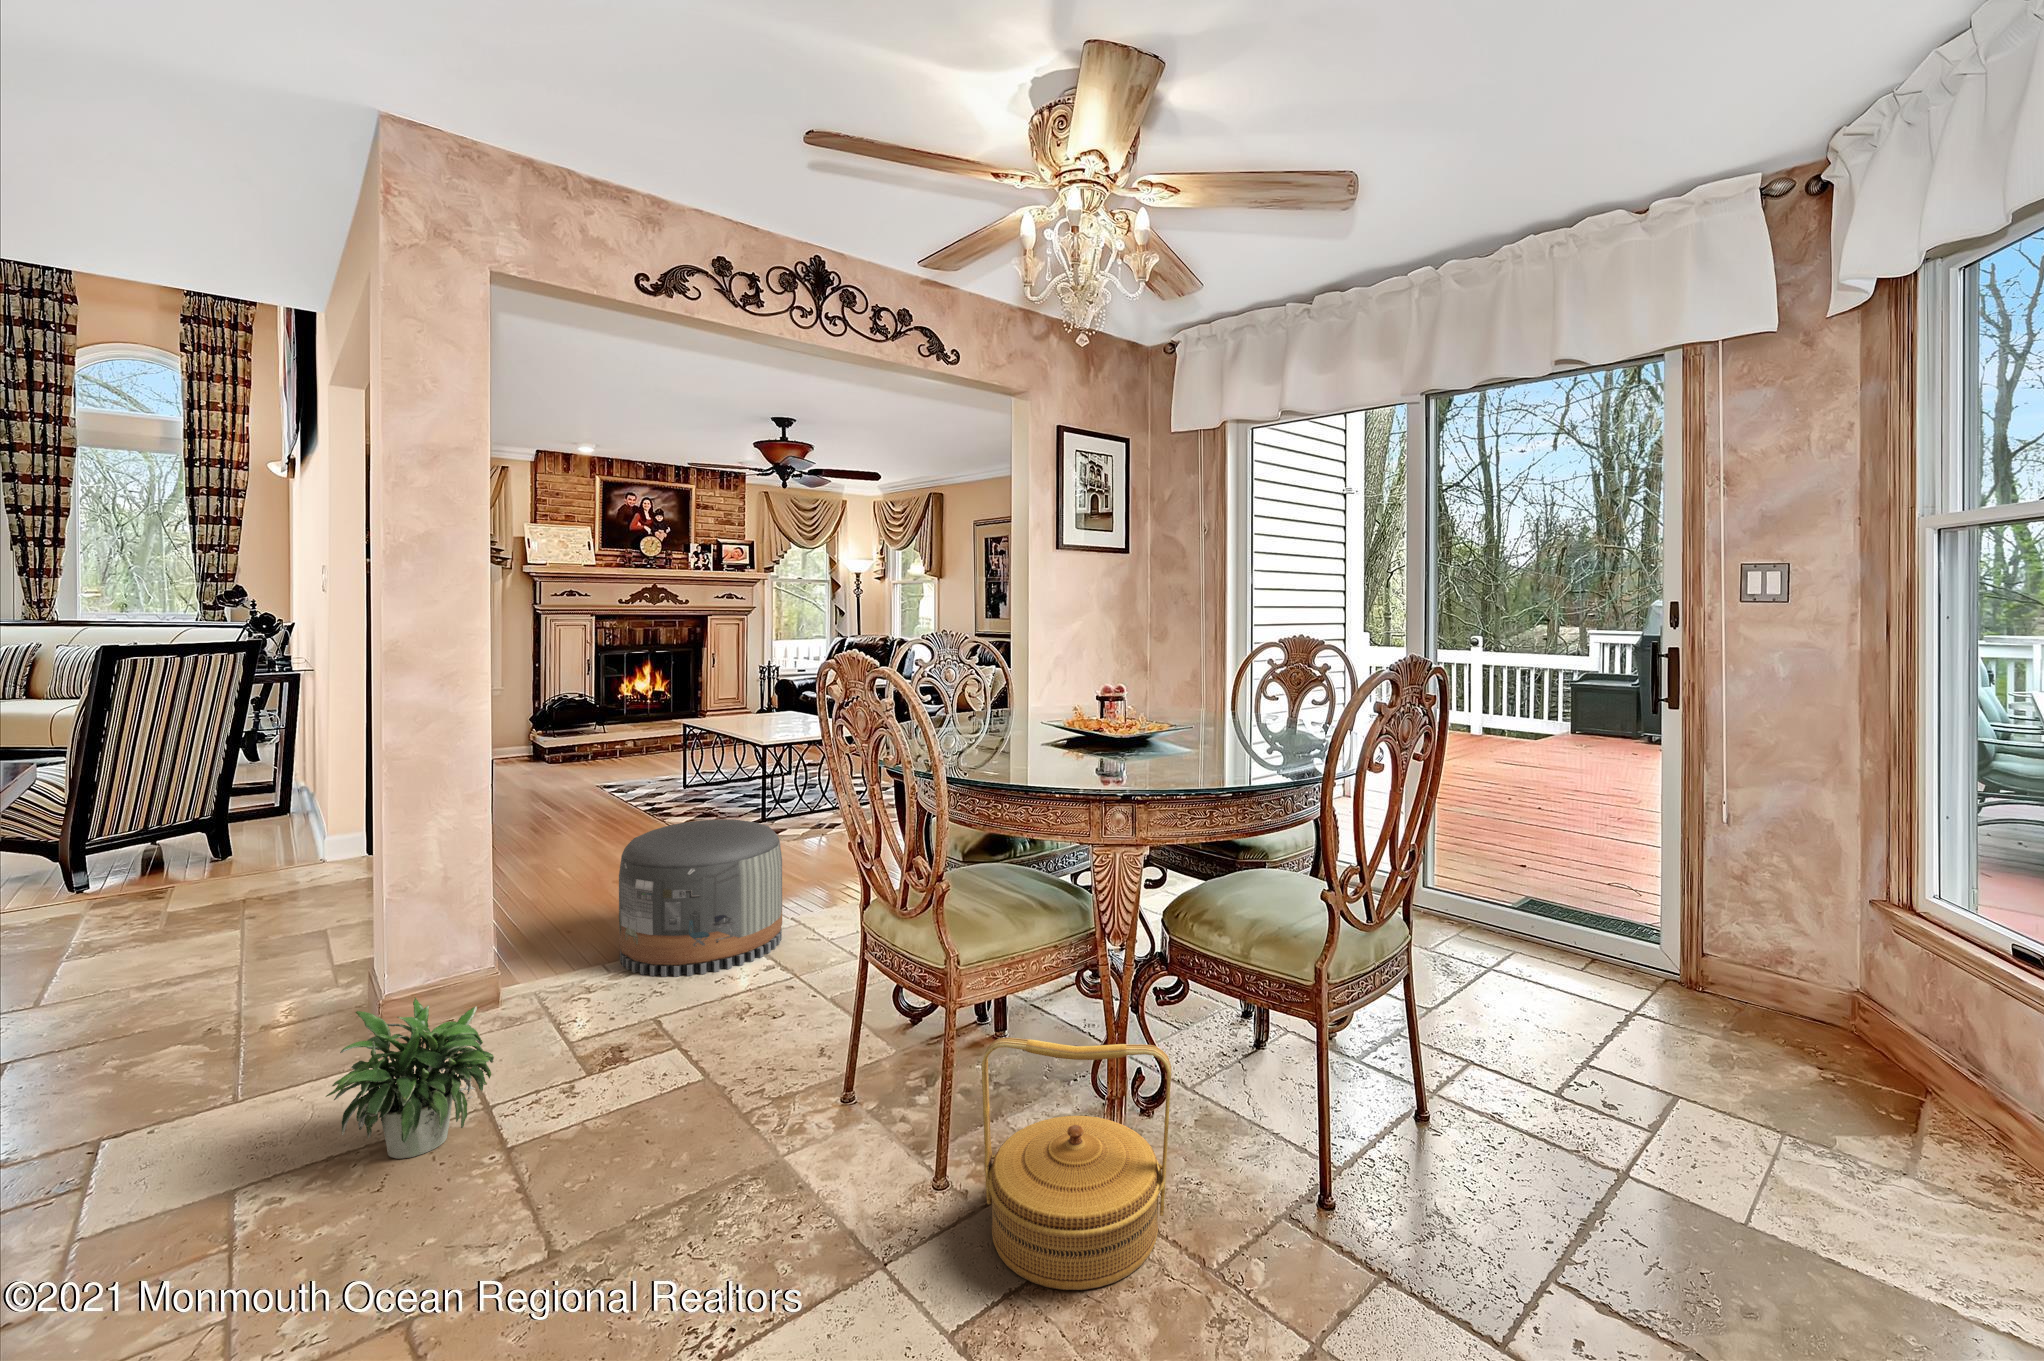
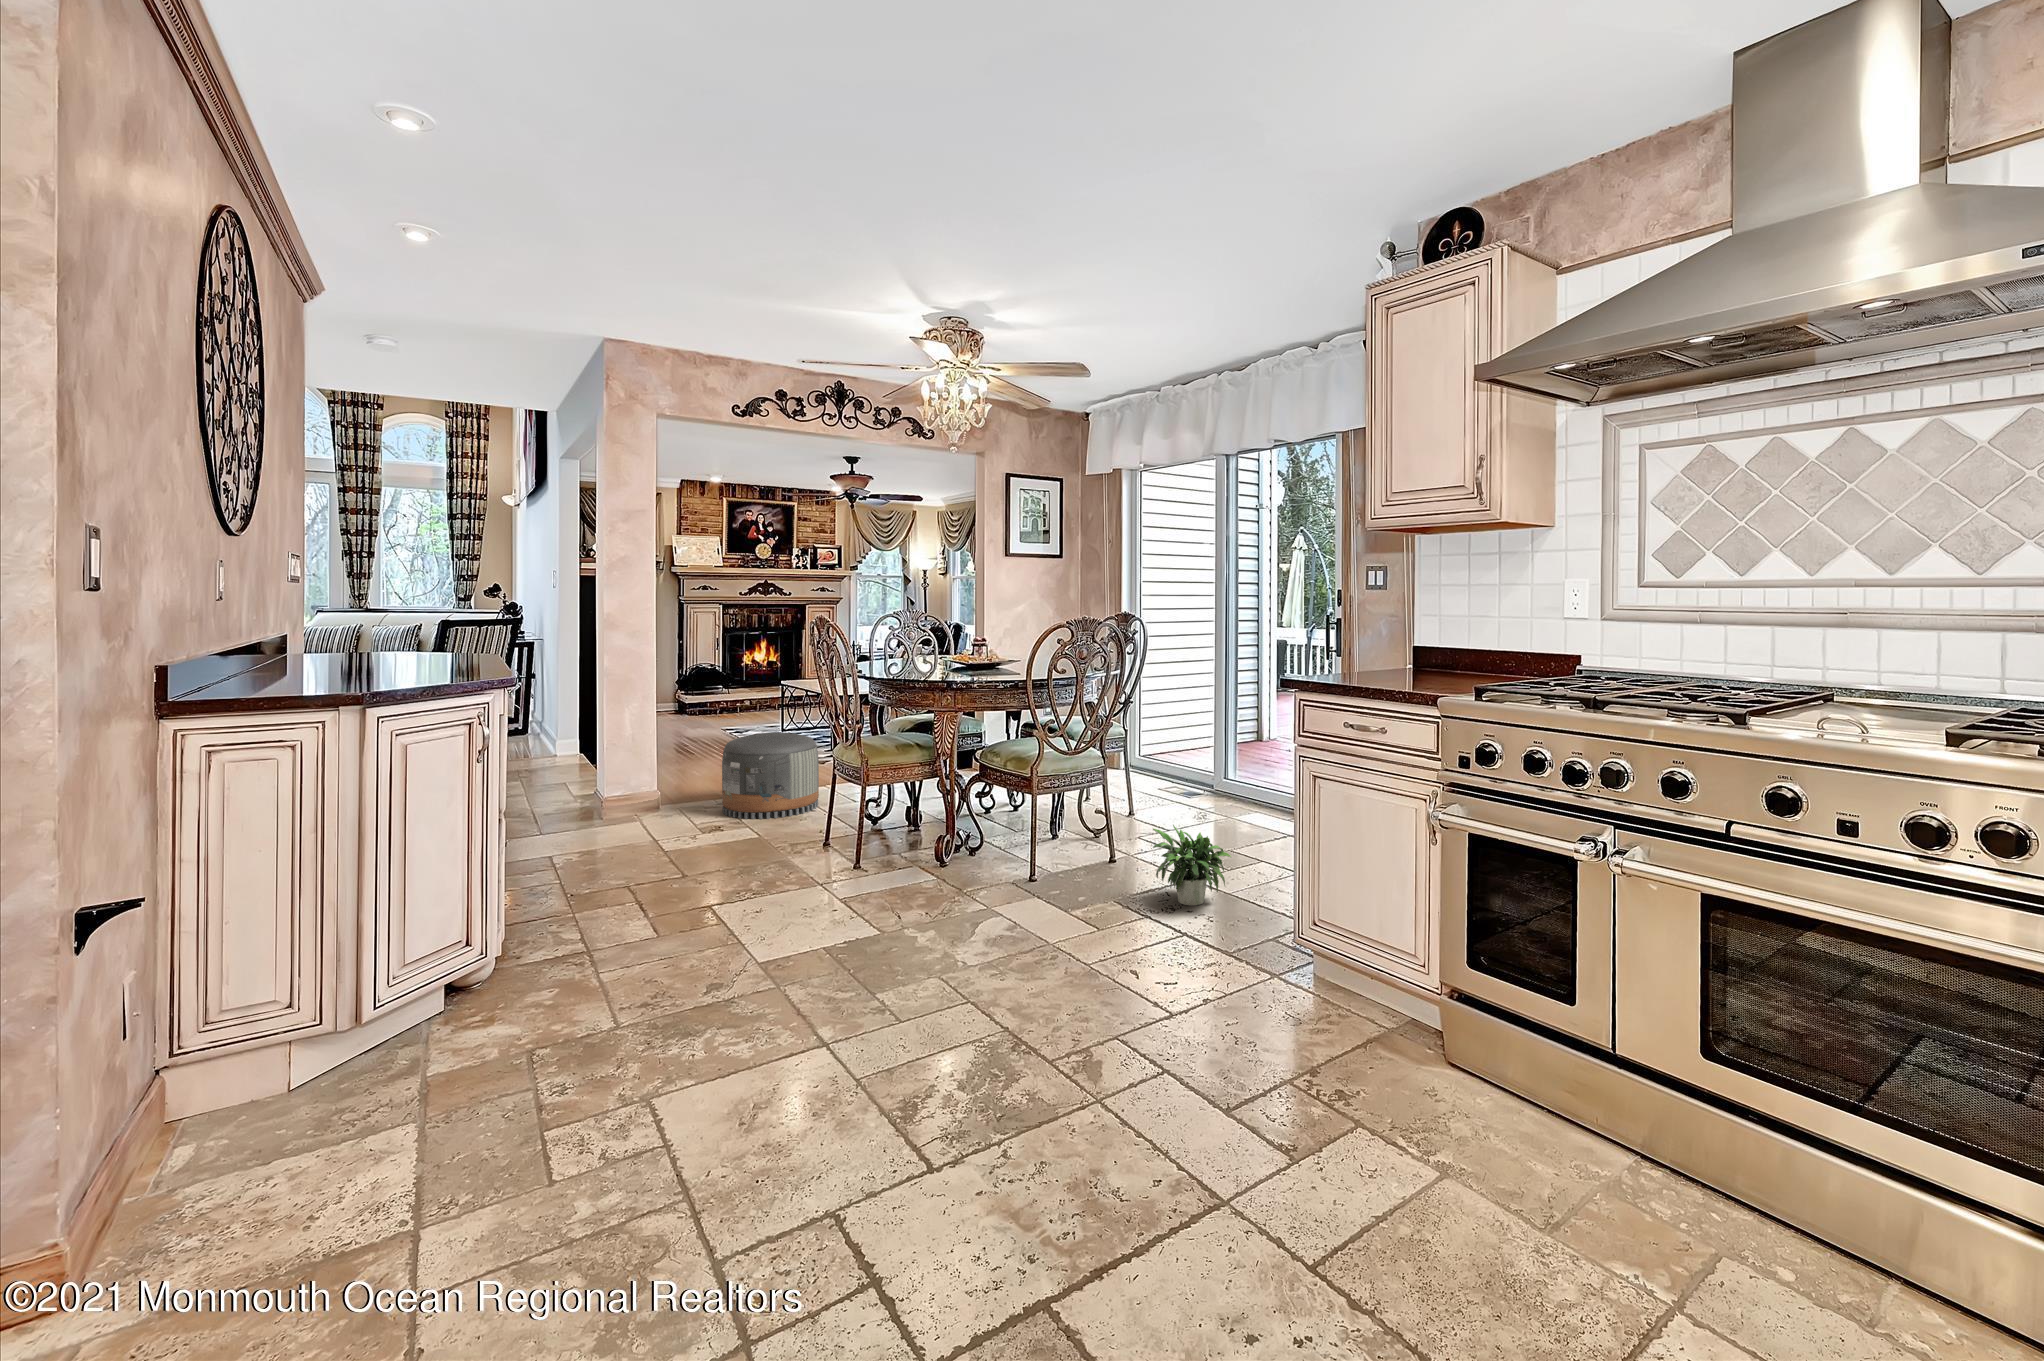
potted plant: present [326,998,494,1159] -> present [1143,825,1231,906]
basket: present [981,1038,1171,1290] -> none [872,812,959,917]

